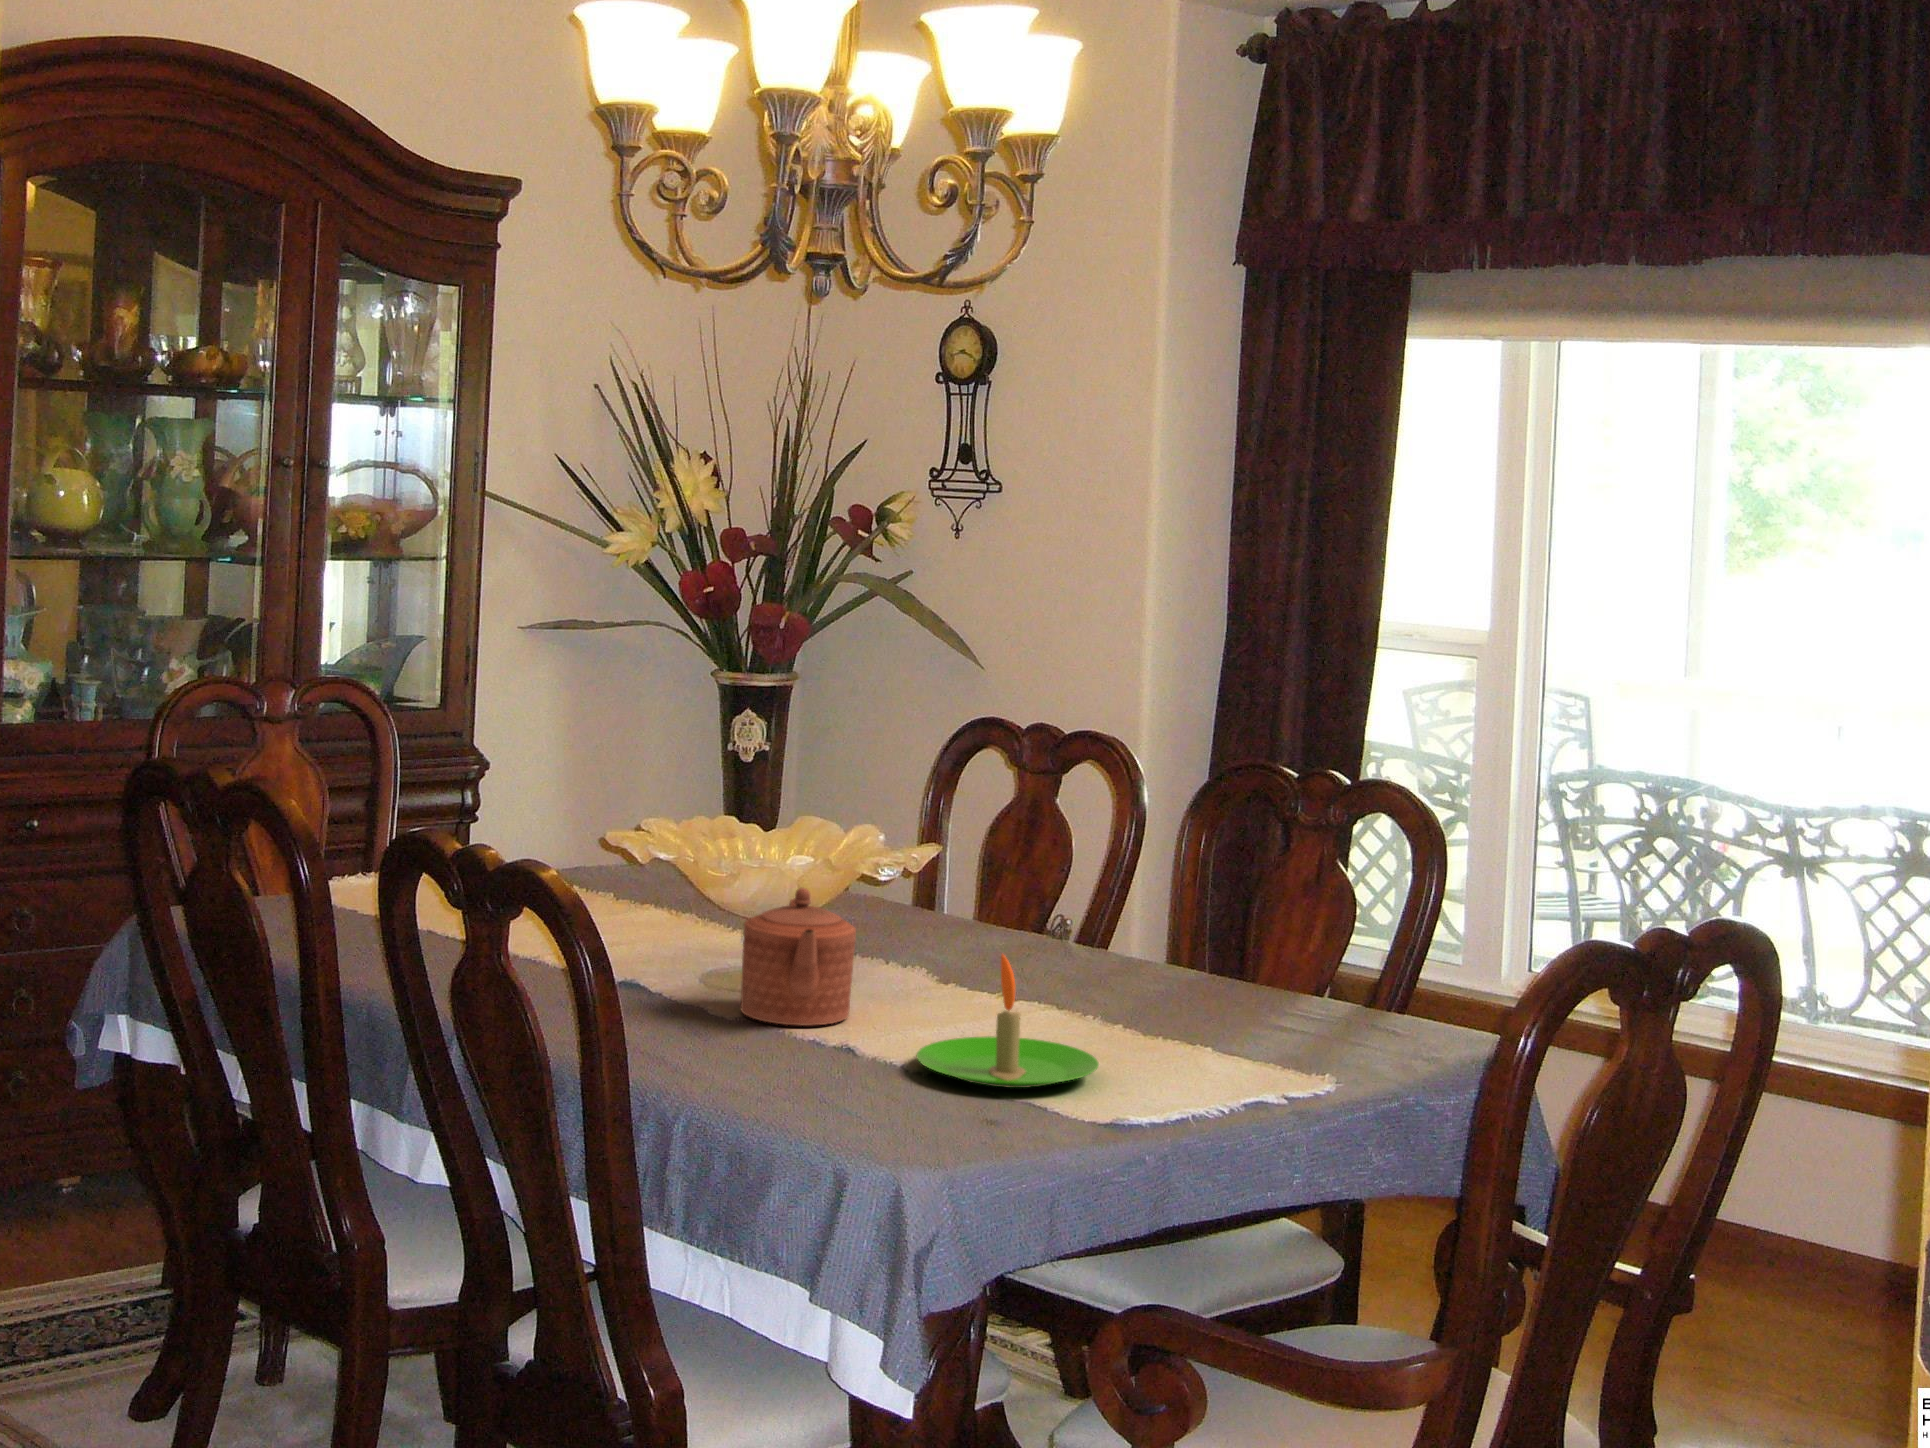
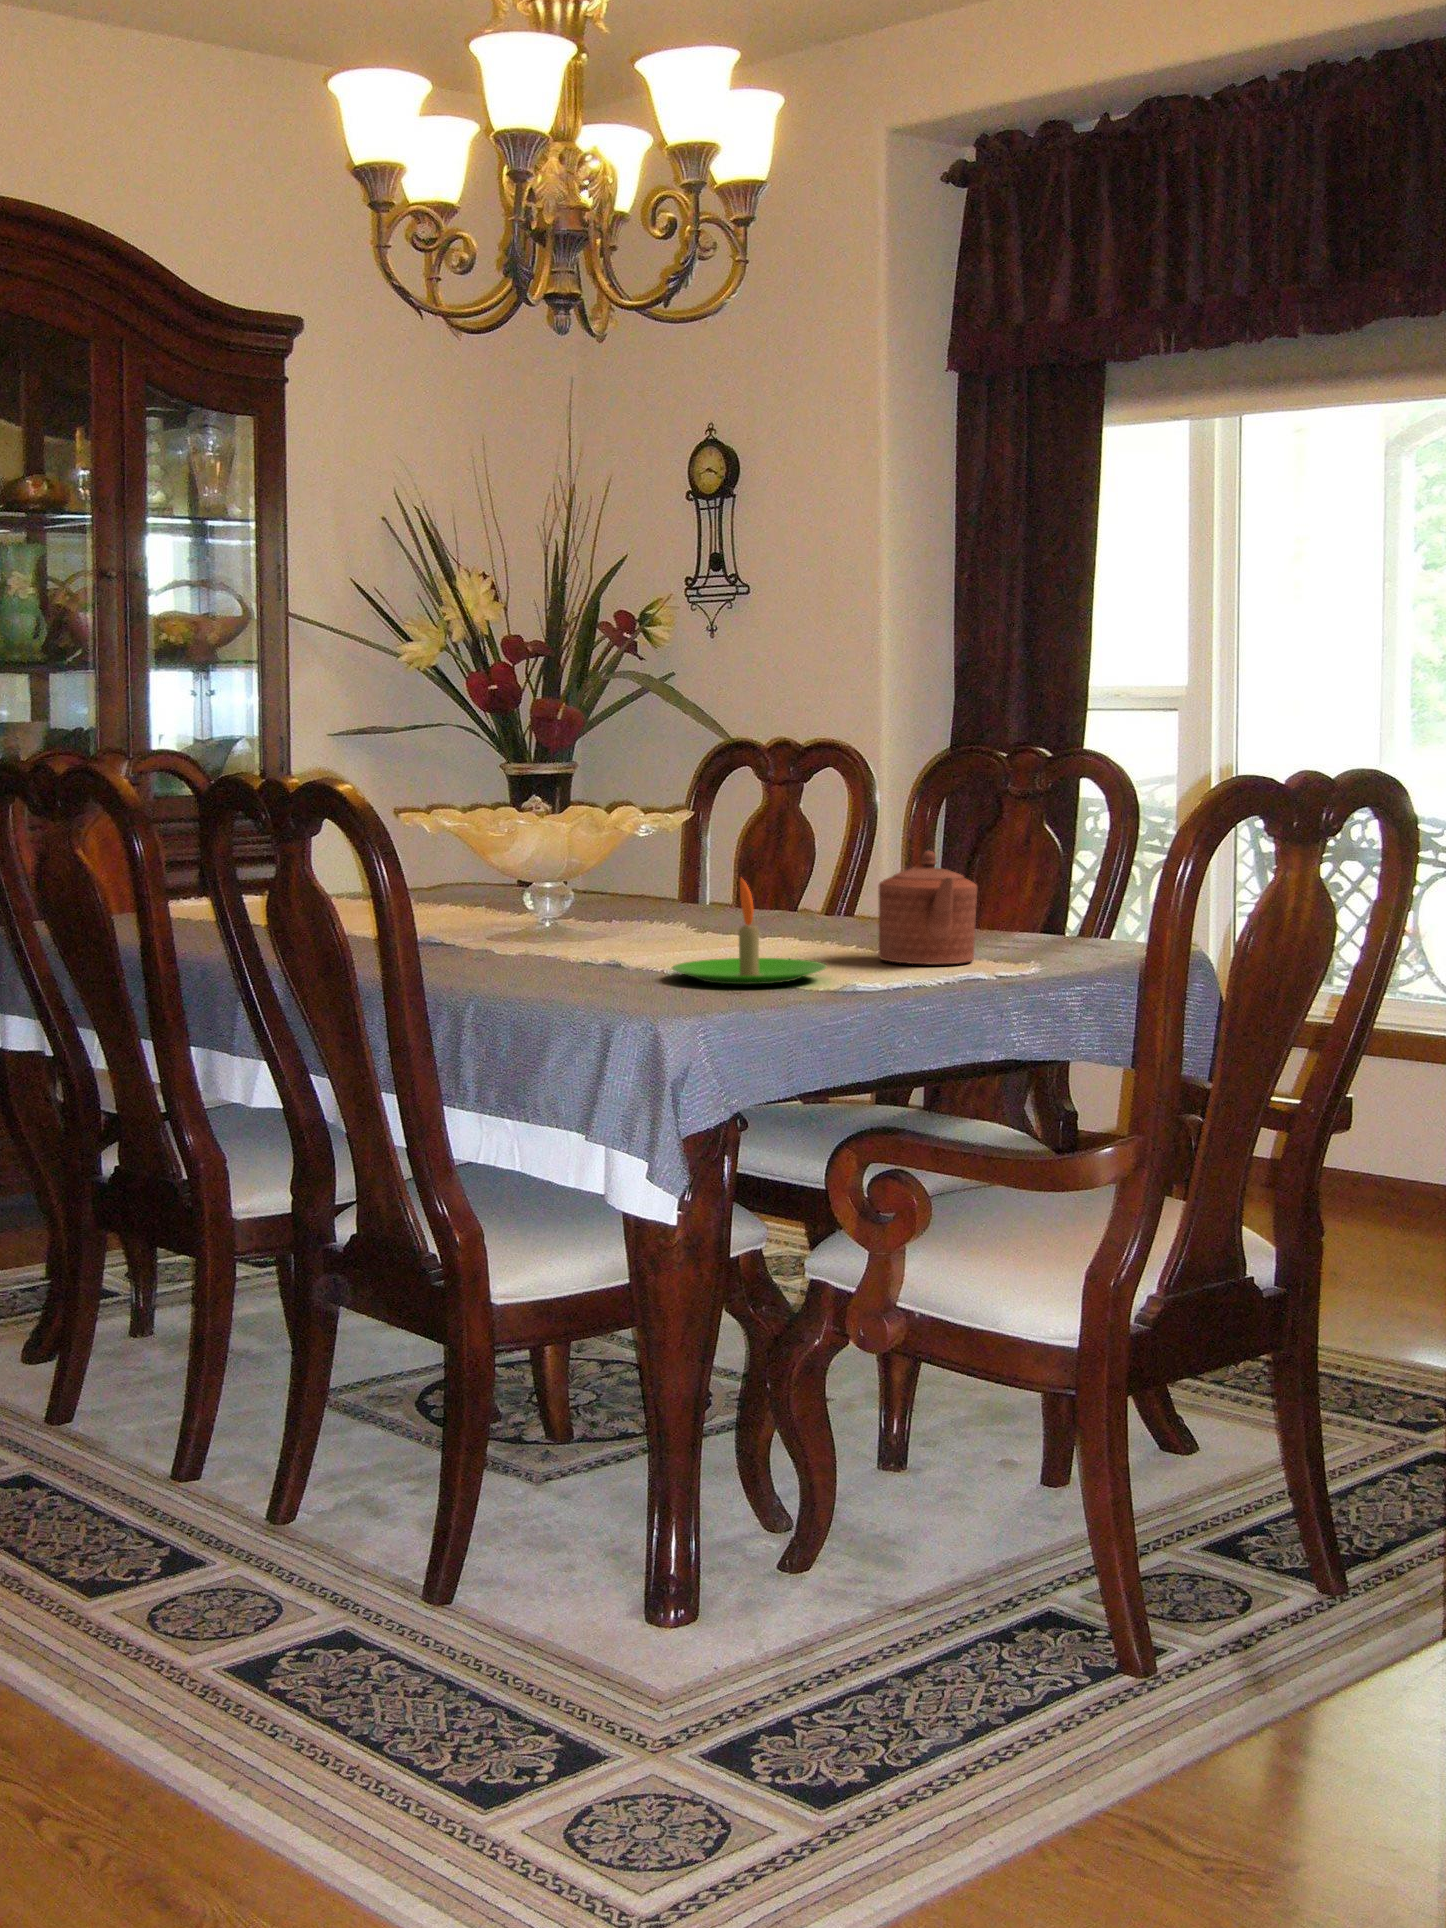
teapot: present [741,888,856,1026] -> present [878,851,977,964]

